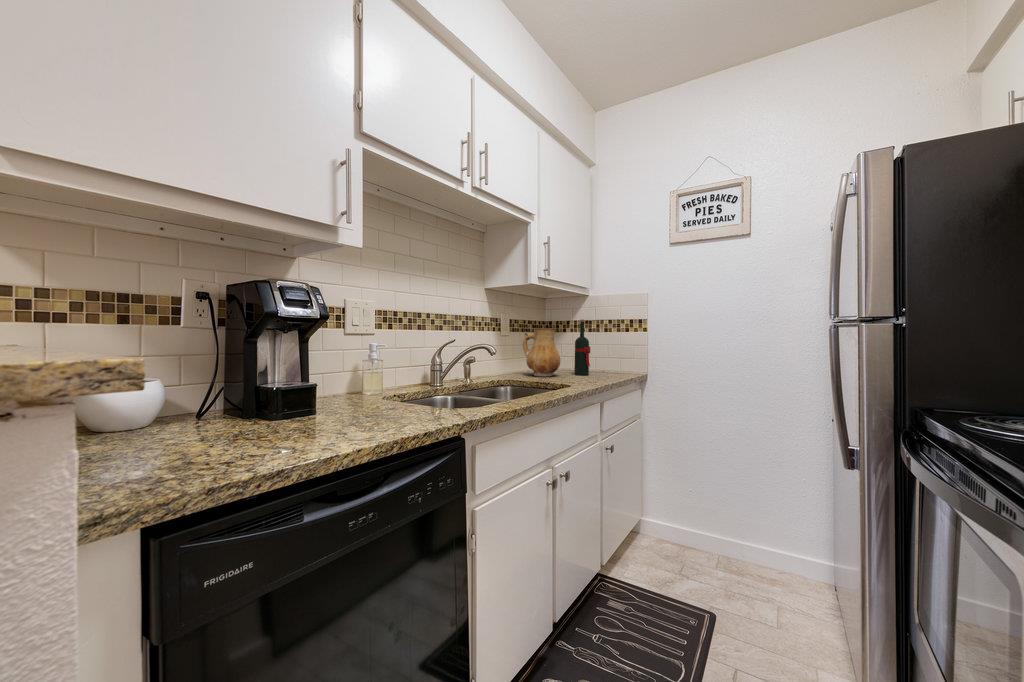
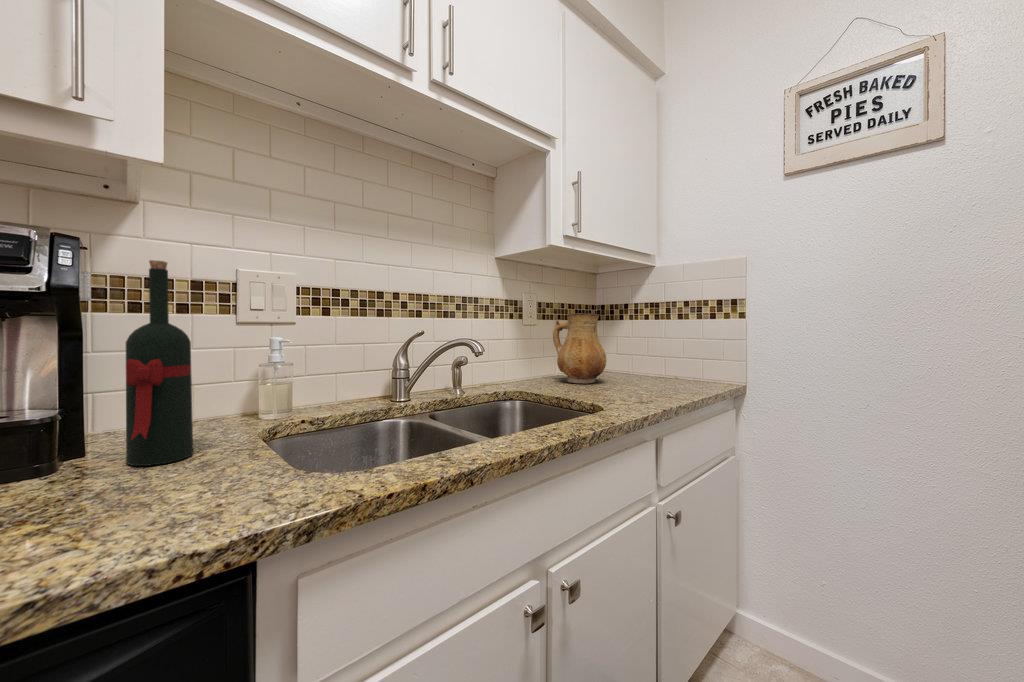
wine bottle: present [574,320,590,375] -> present [126,260,193,466]

